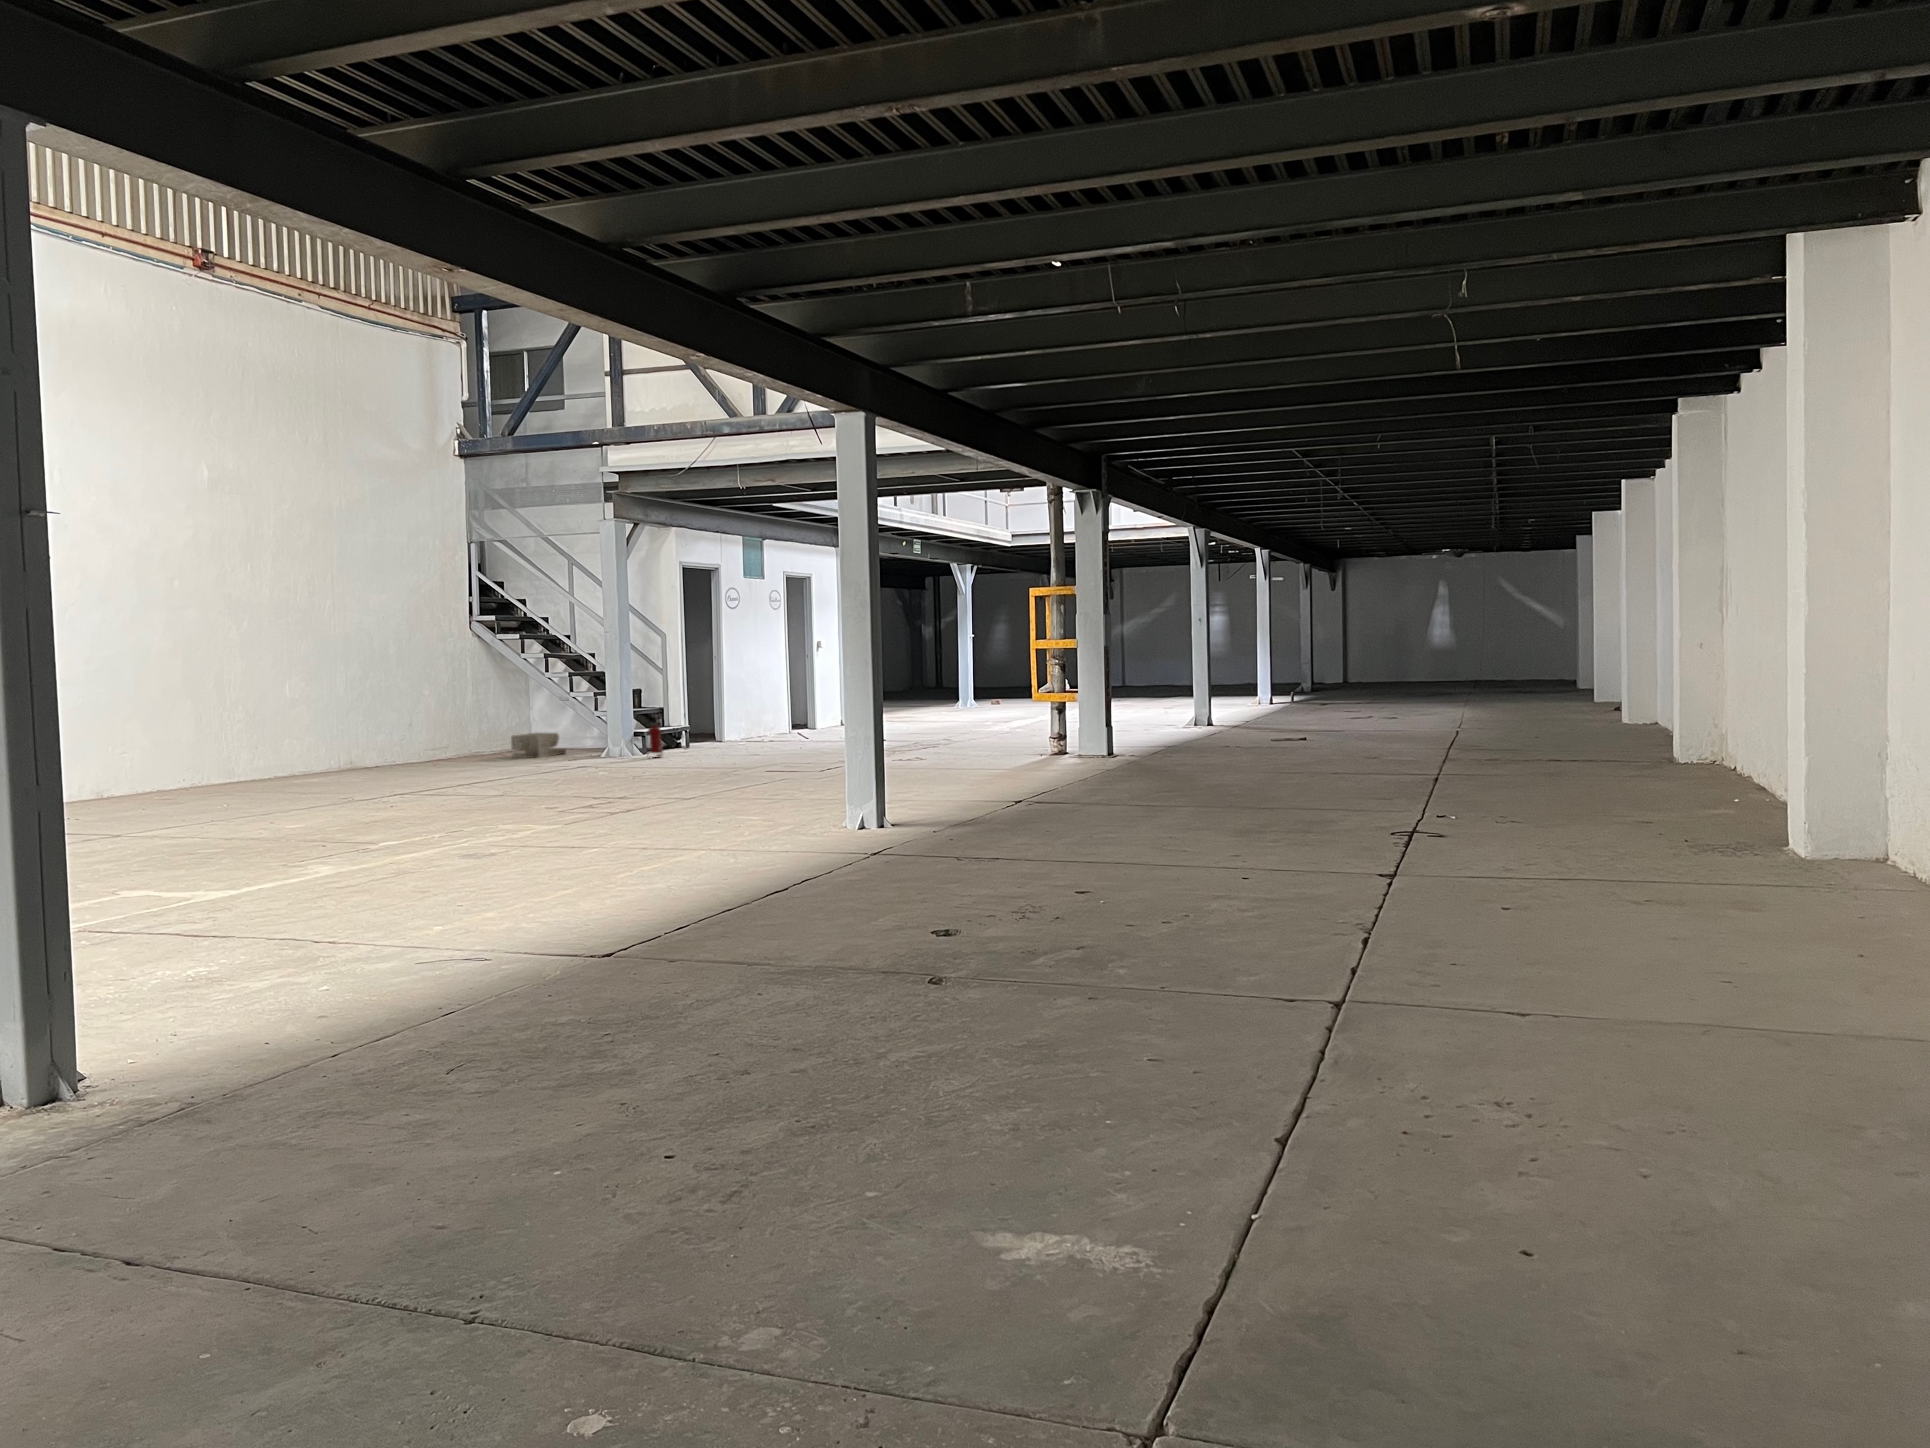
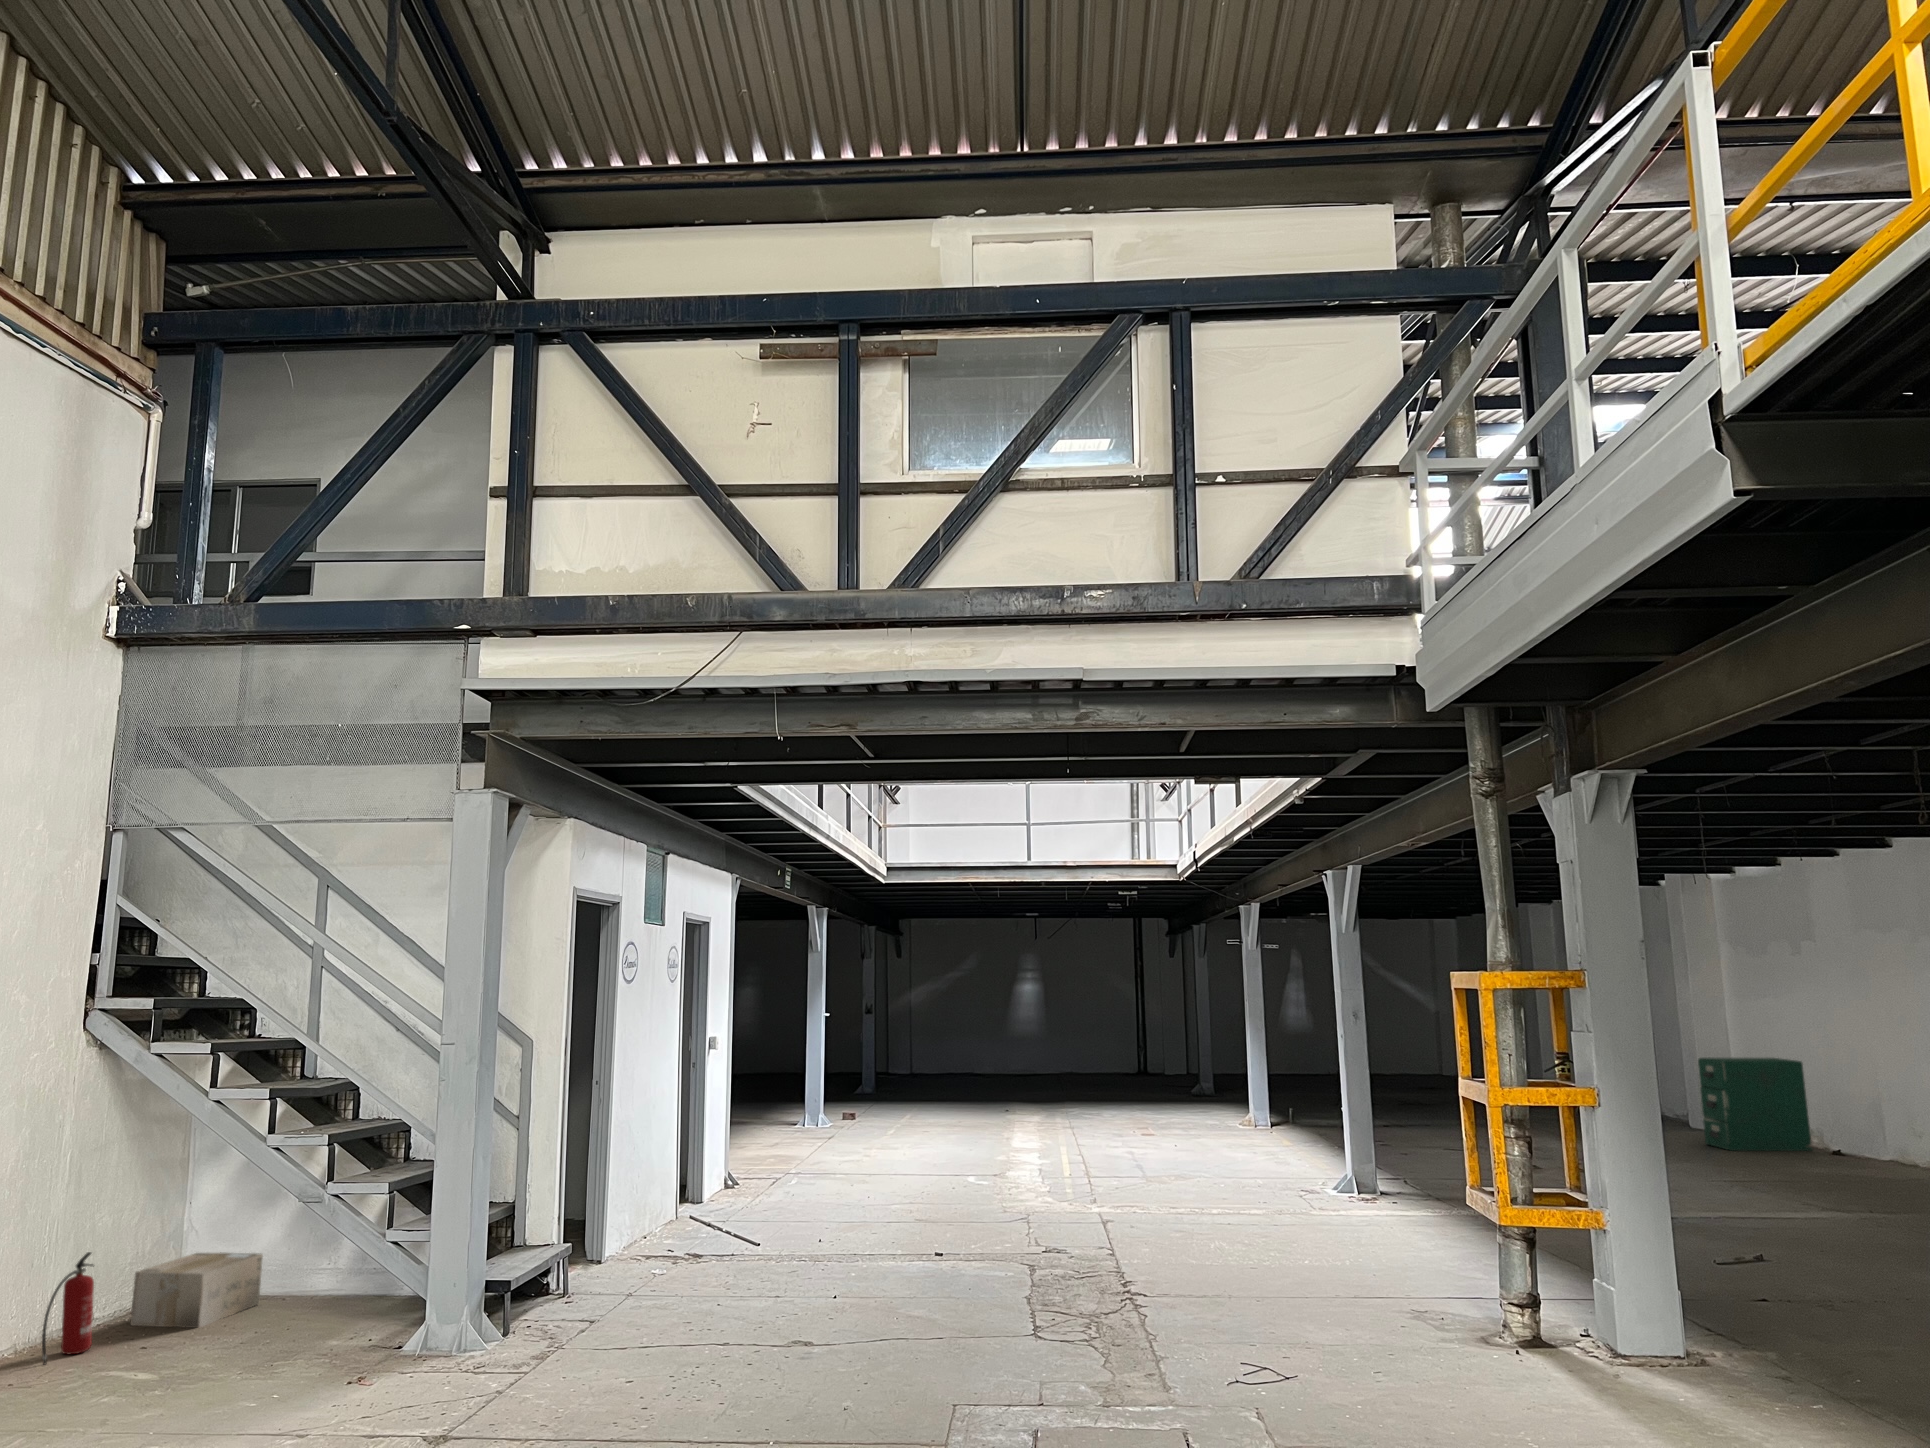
filing cabinet: none [1533,637,1600,701] -> present [1698,1058,1812,1151]
fire extinguisher: present [648,719,663,757] -> present [42,1252,94,1364]

